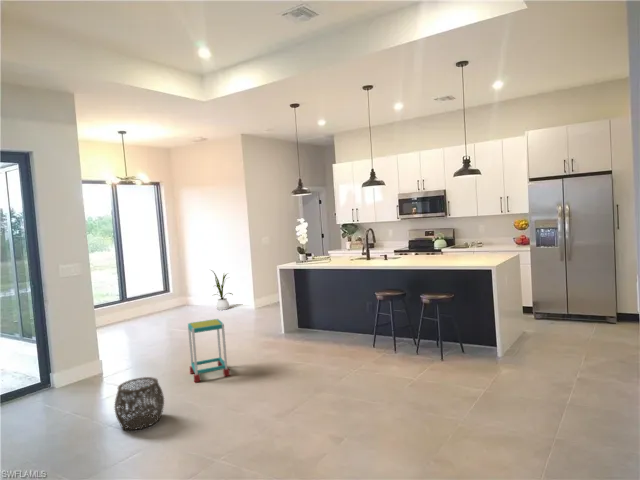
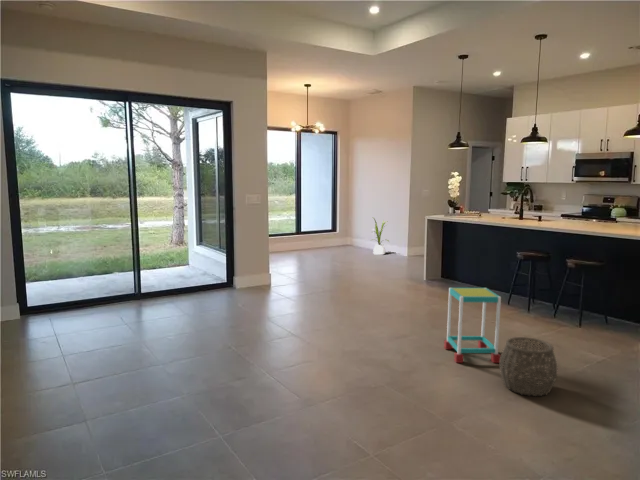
side table: present [188,319,230,382] -> present [444,288,501,363]
woven basket: present [115,377,164,430] -> present [500,337,557,396]

